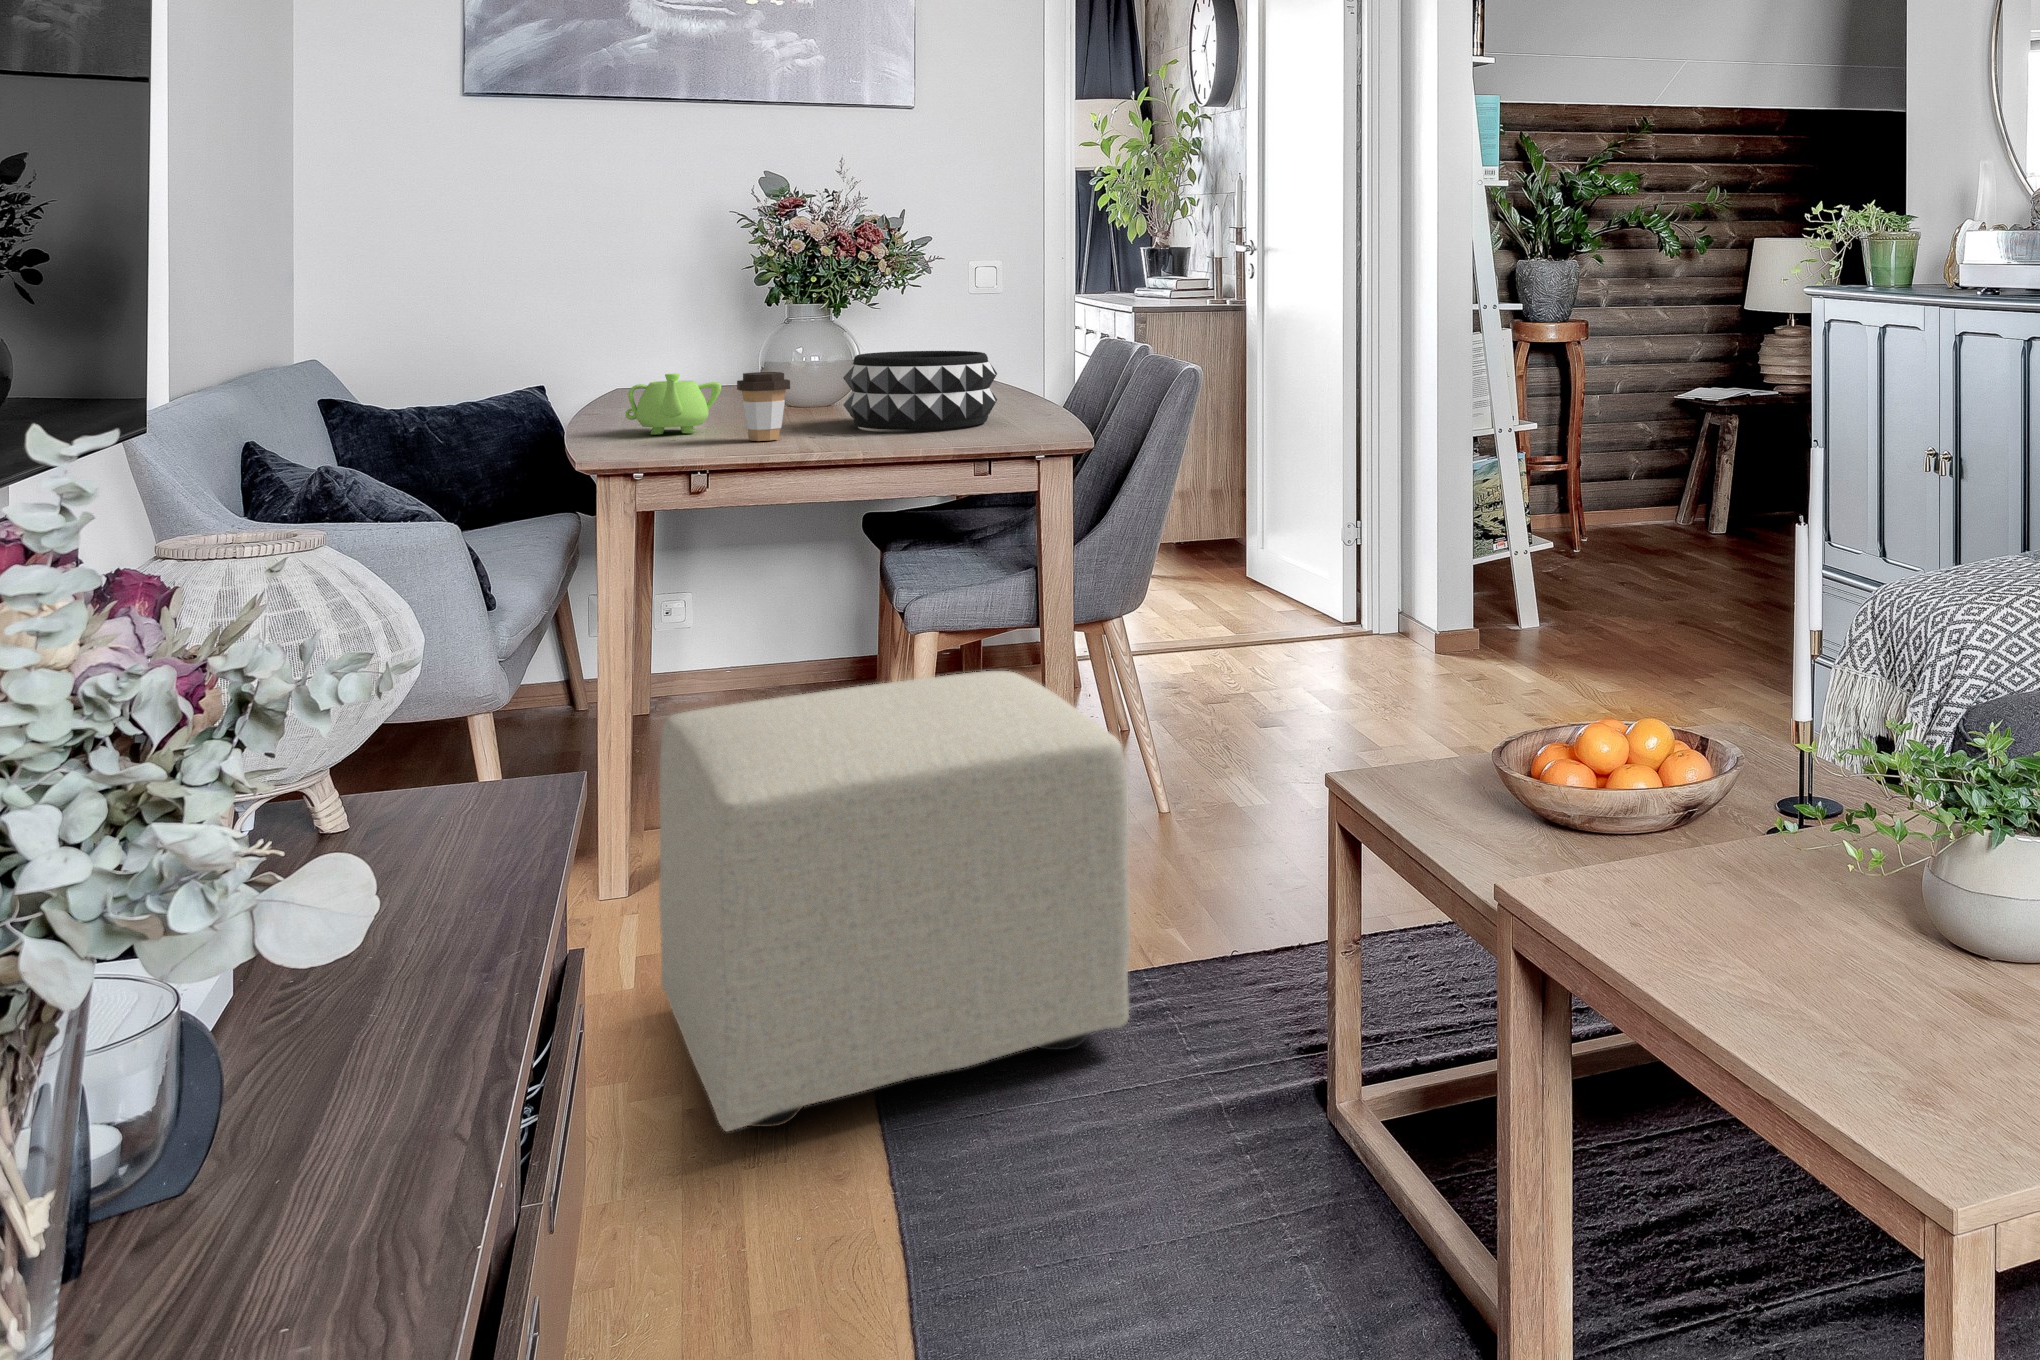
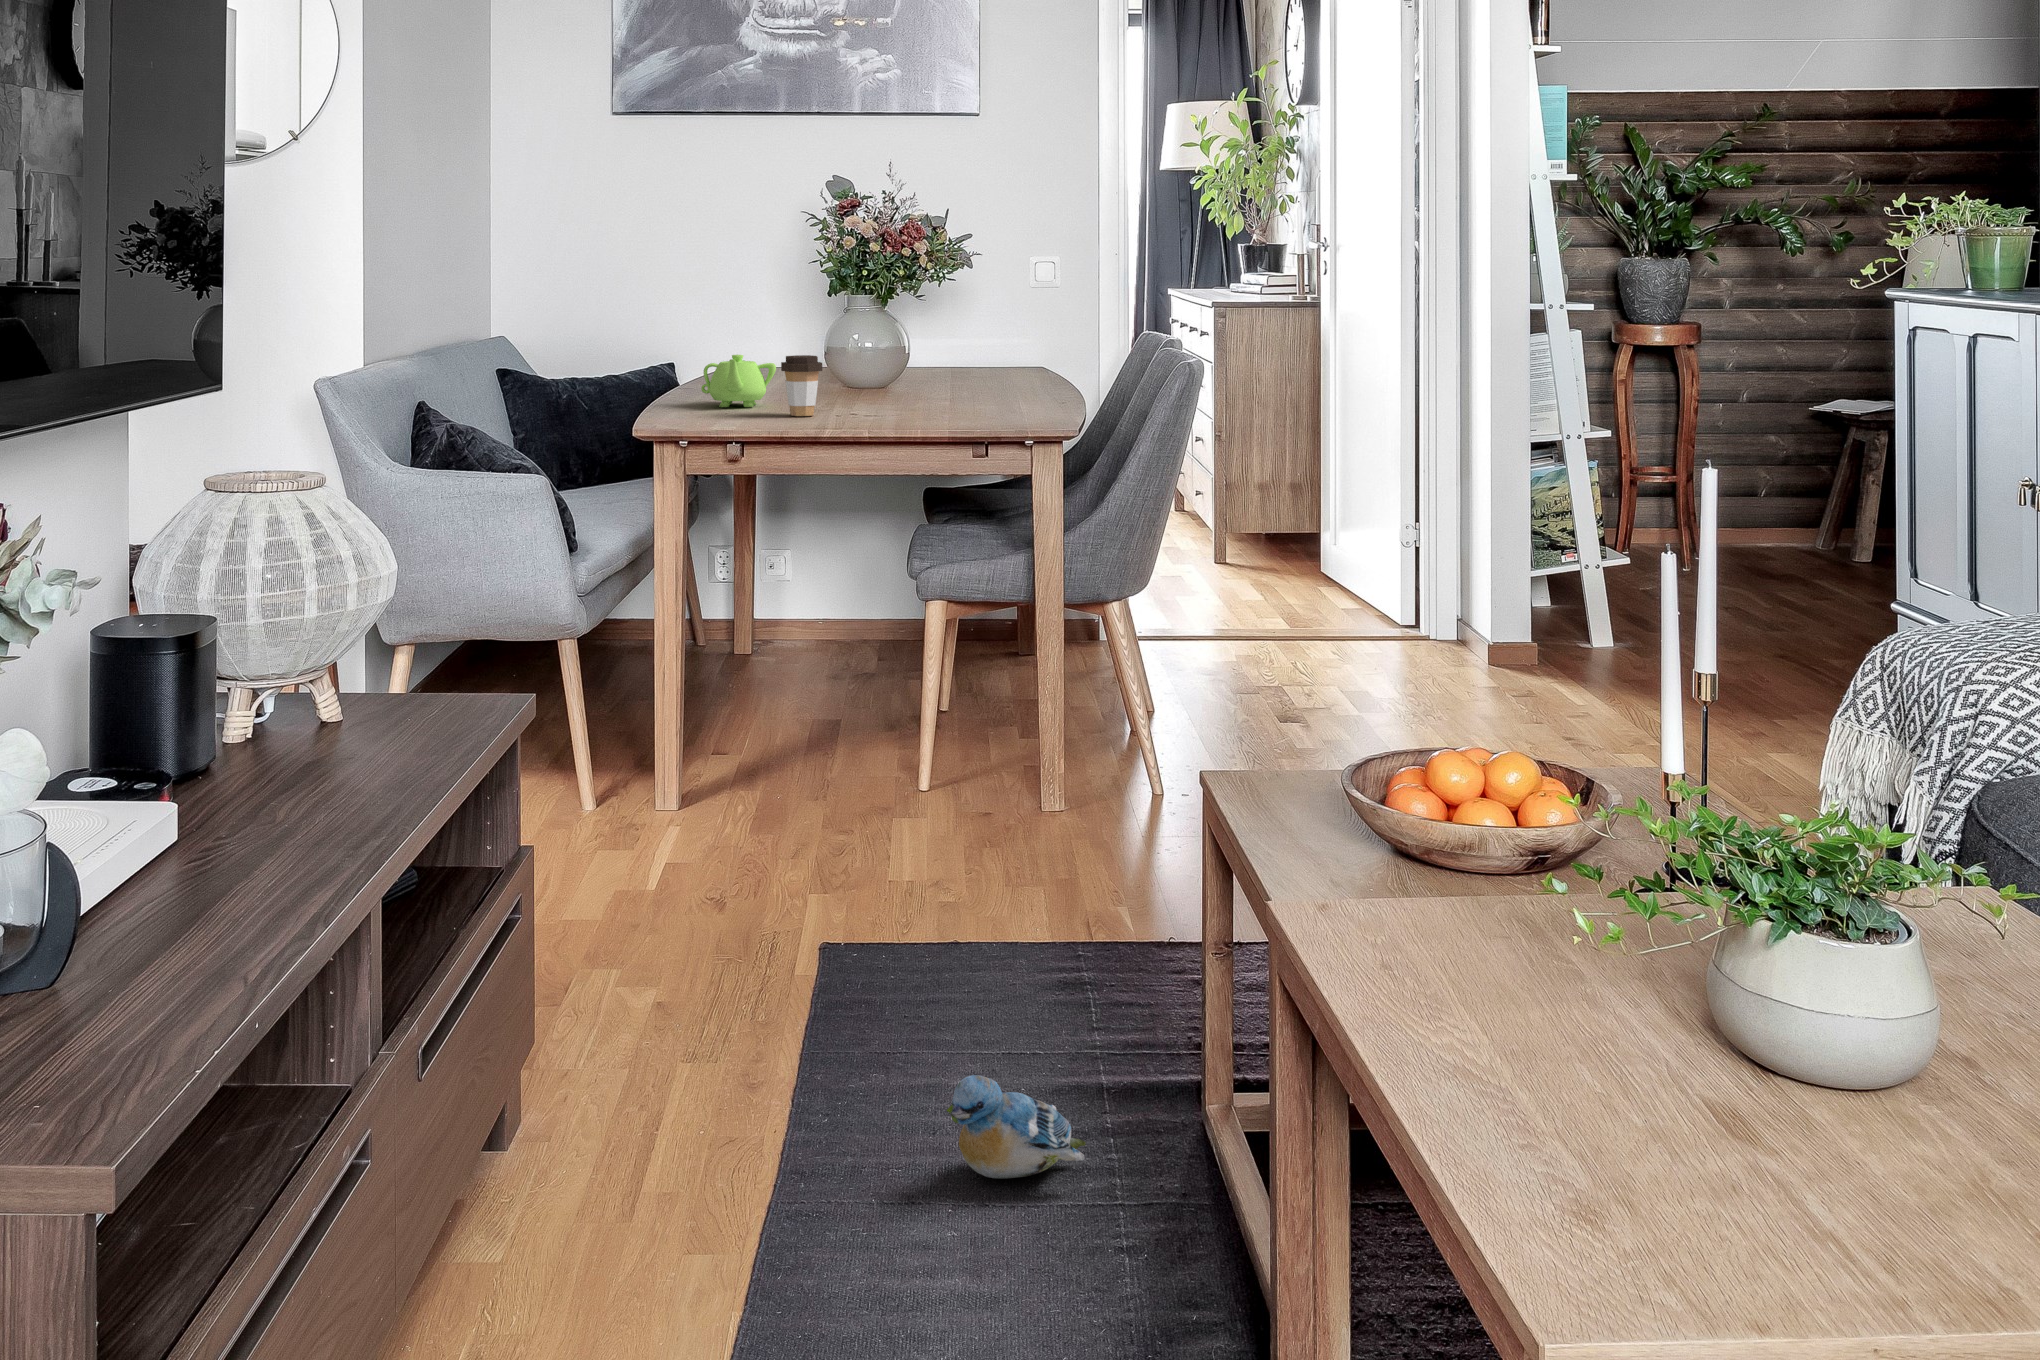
decorative bowl: present [843,351,997,430] -> none [874,340,1008,411]
ottoman: present [659,671,1130,1131] -> none [677,638,1041,1012]
plush toy: none [1096,1133,1243,1240] -> present [947,1075,1086,1178]

